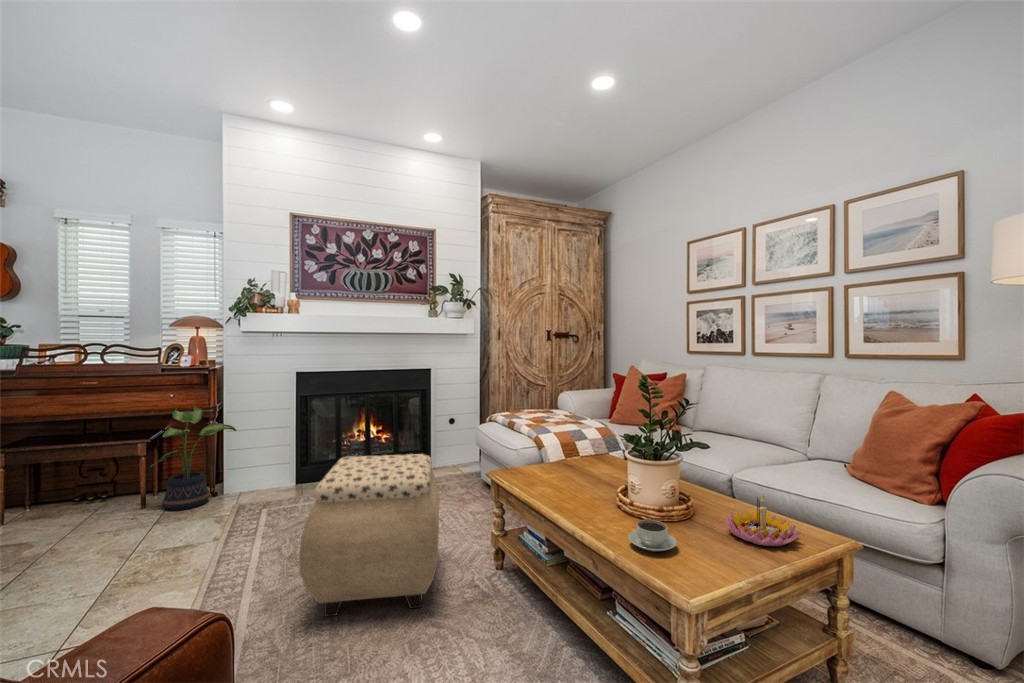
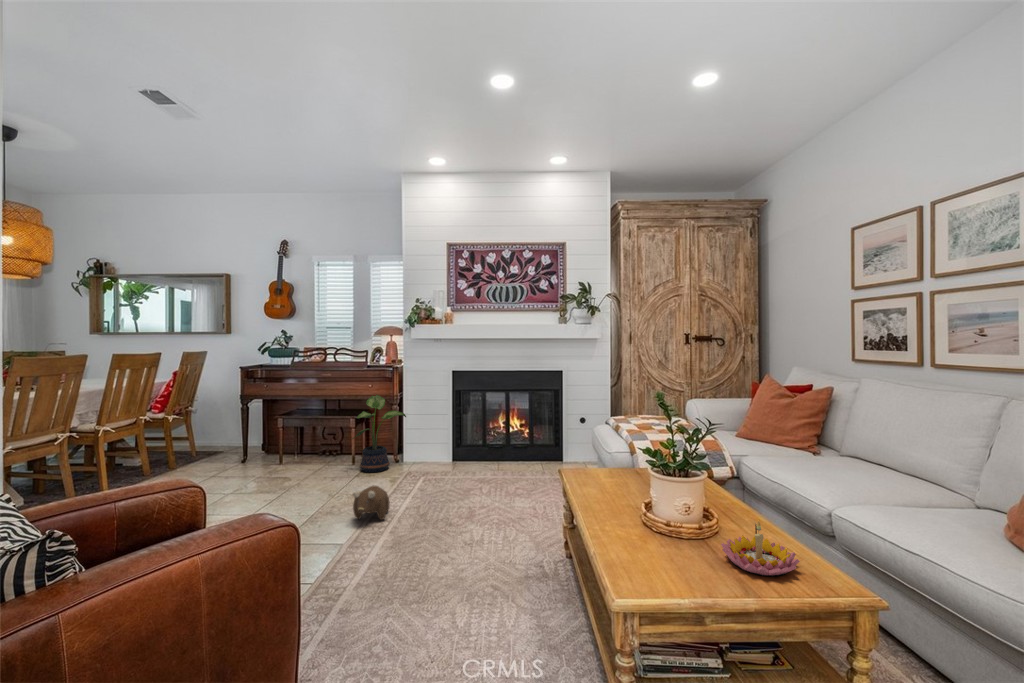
ottoman: present [299,454,439,616] -> none [403,444,526,573]
coffee cup: present [628,520,677,552] -> none [613,526,657,556]
plush toy: none [185,525,240,577] -> present [353,486,390,520]

